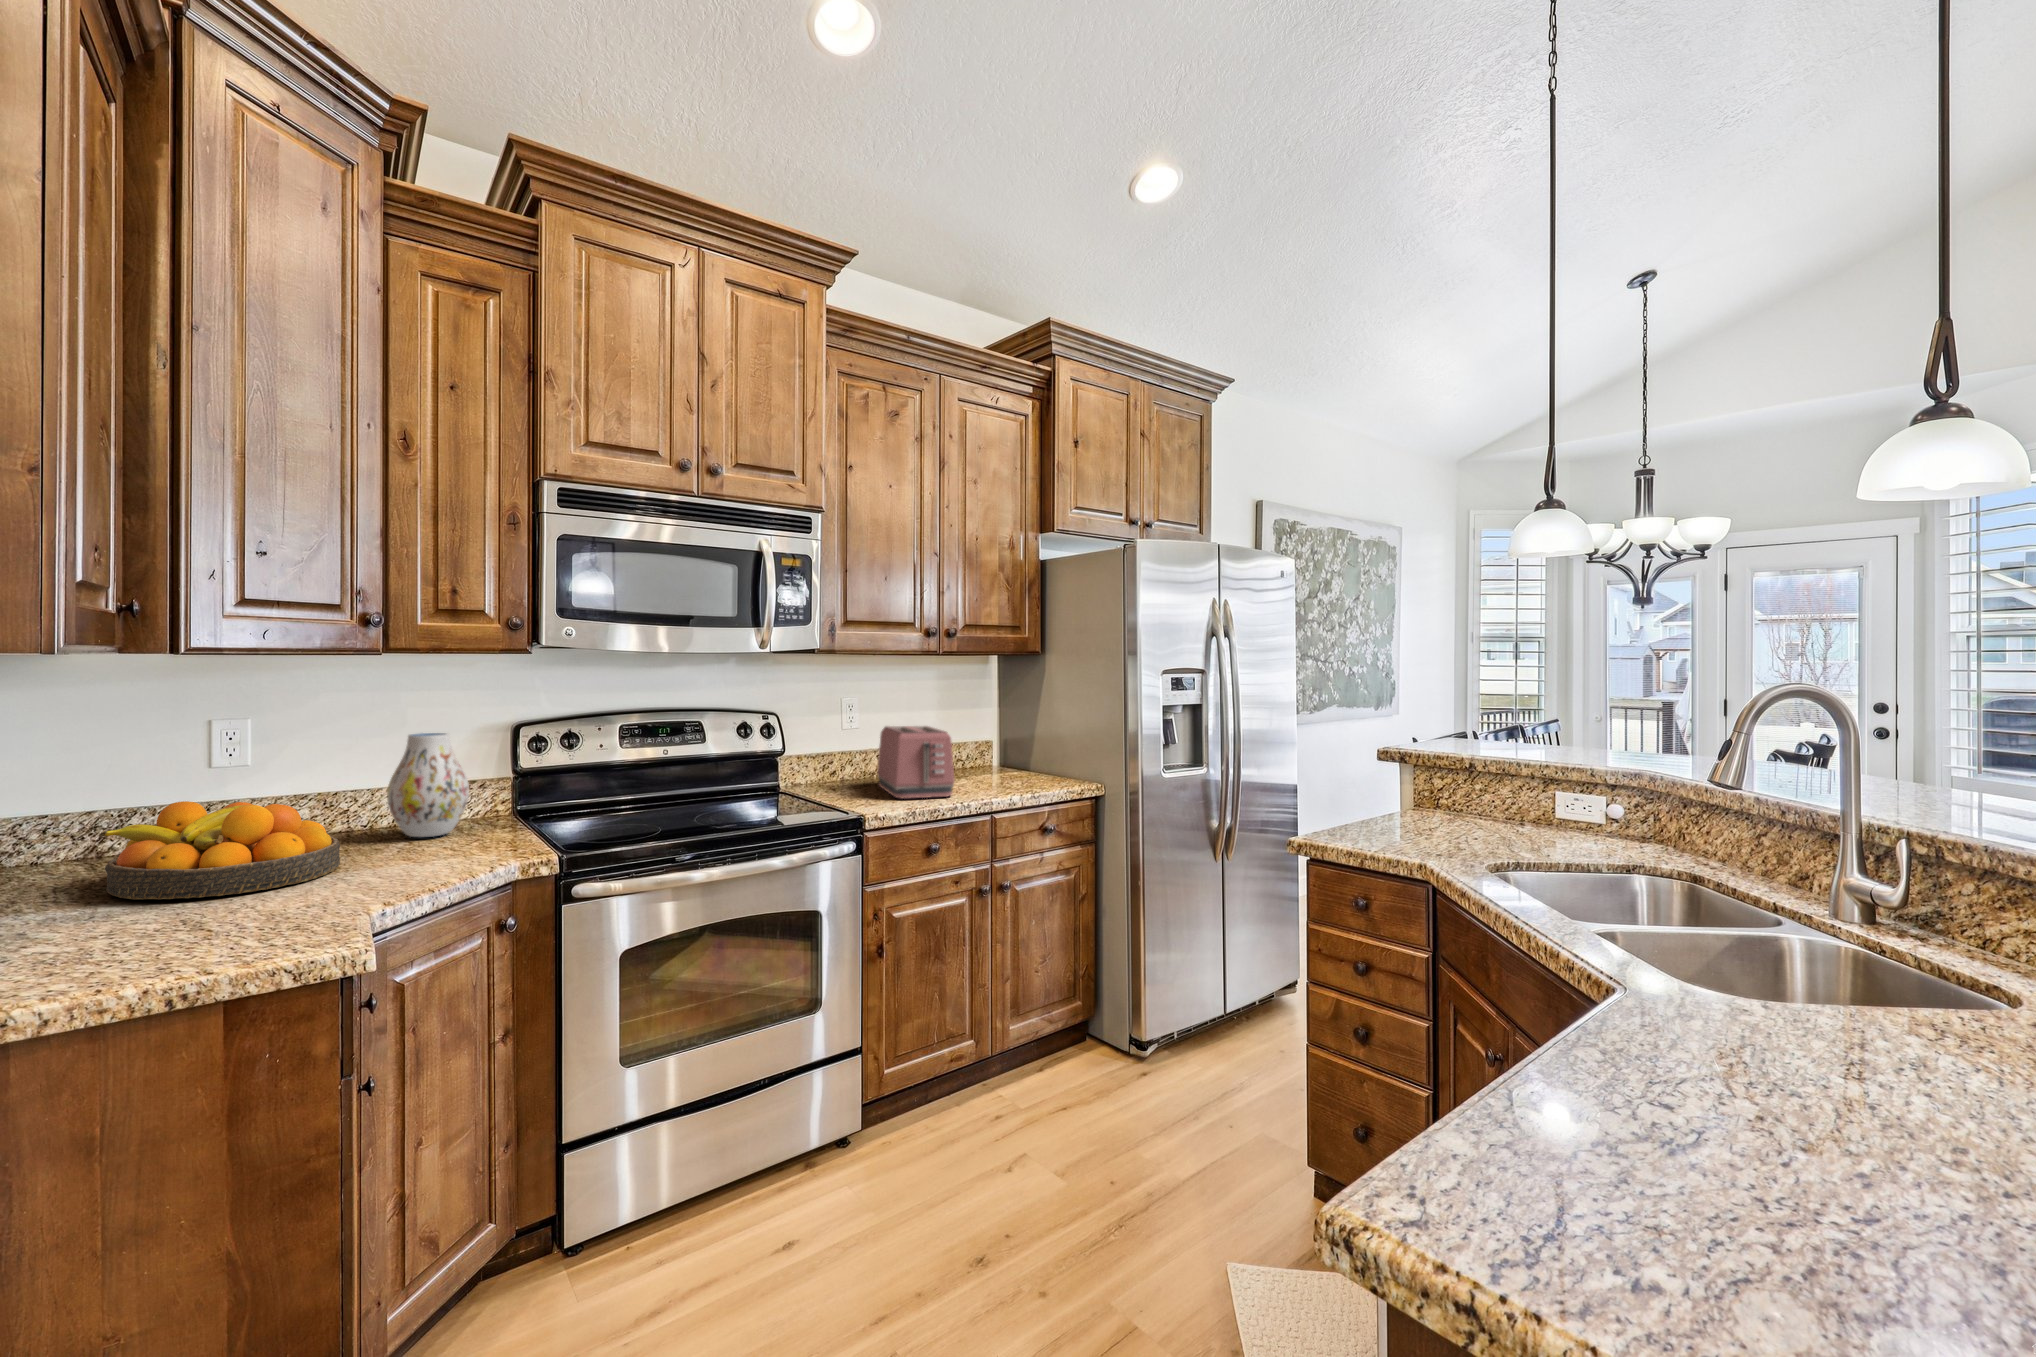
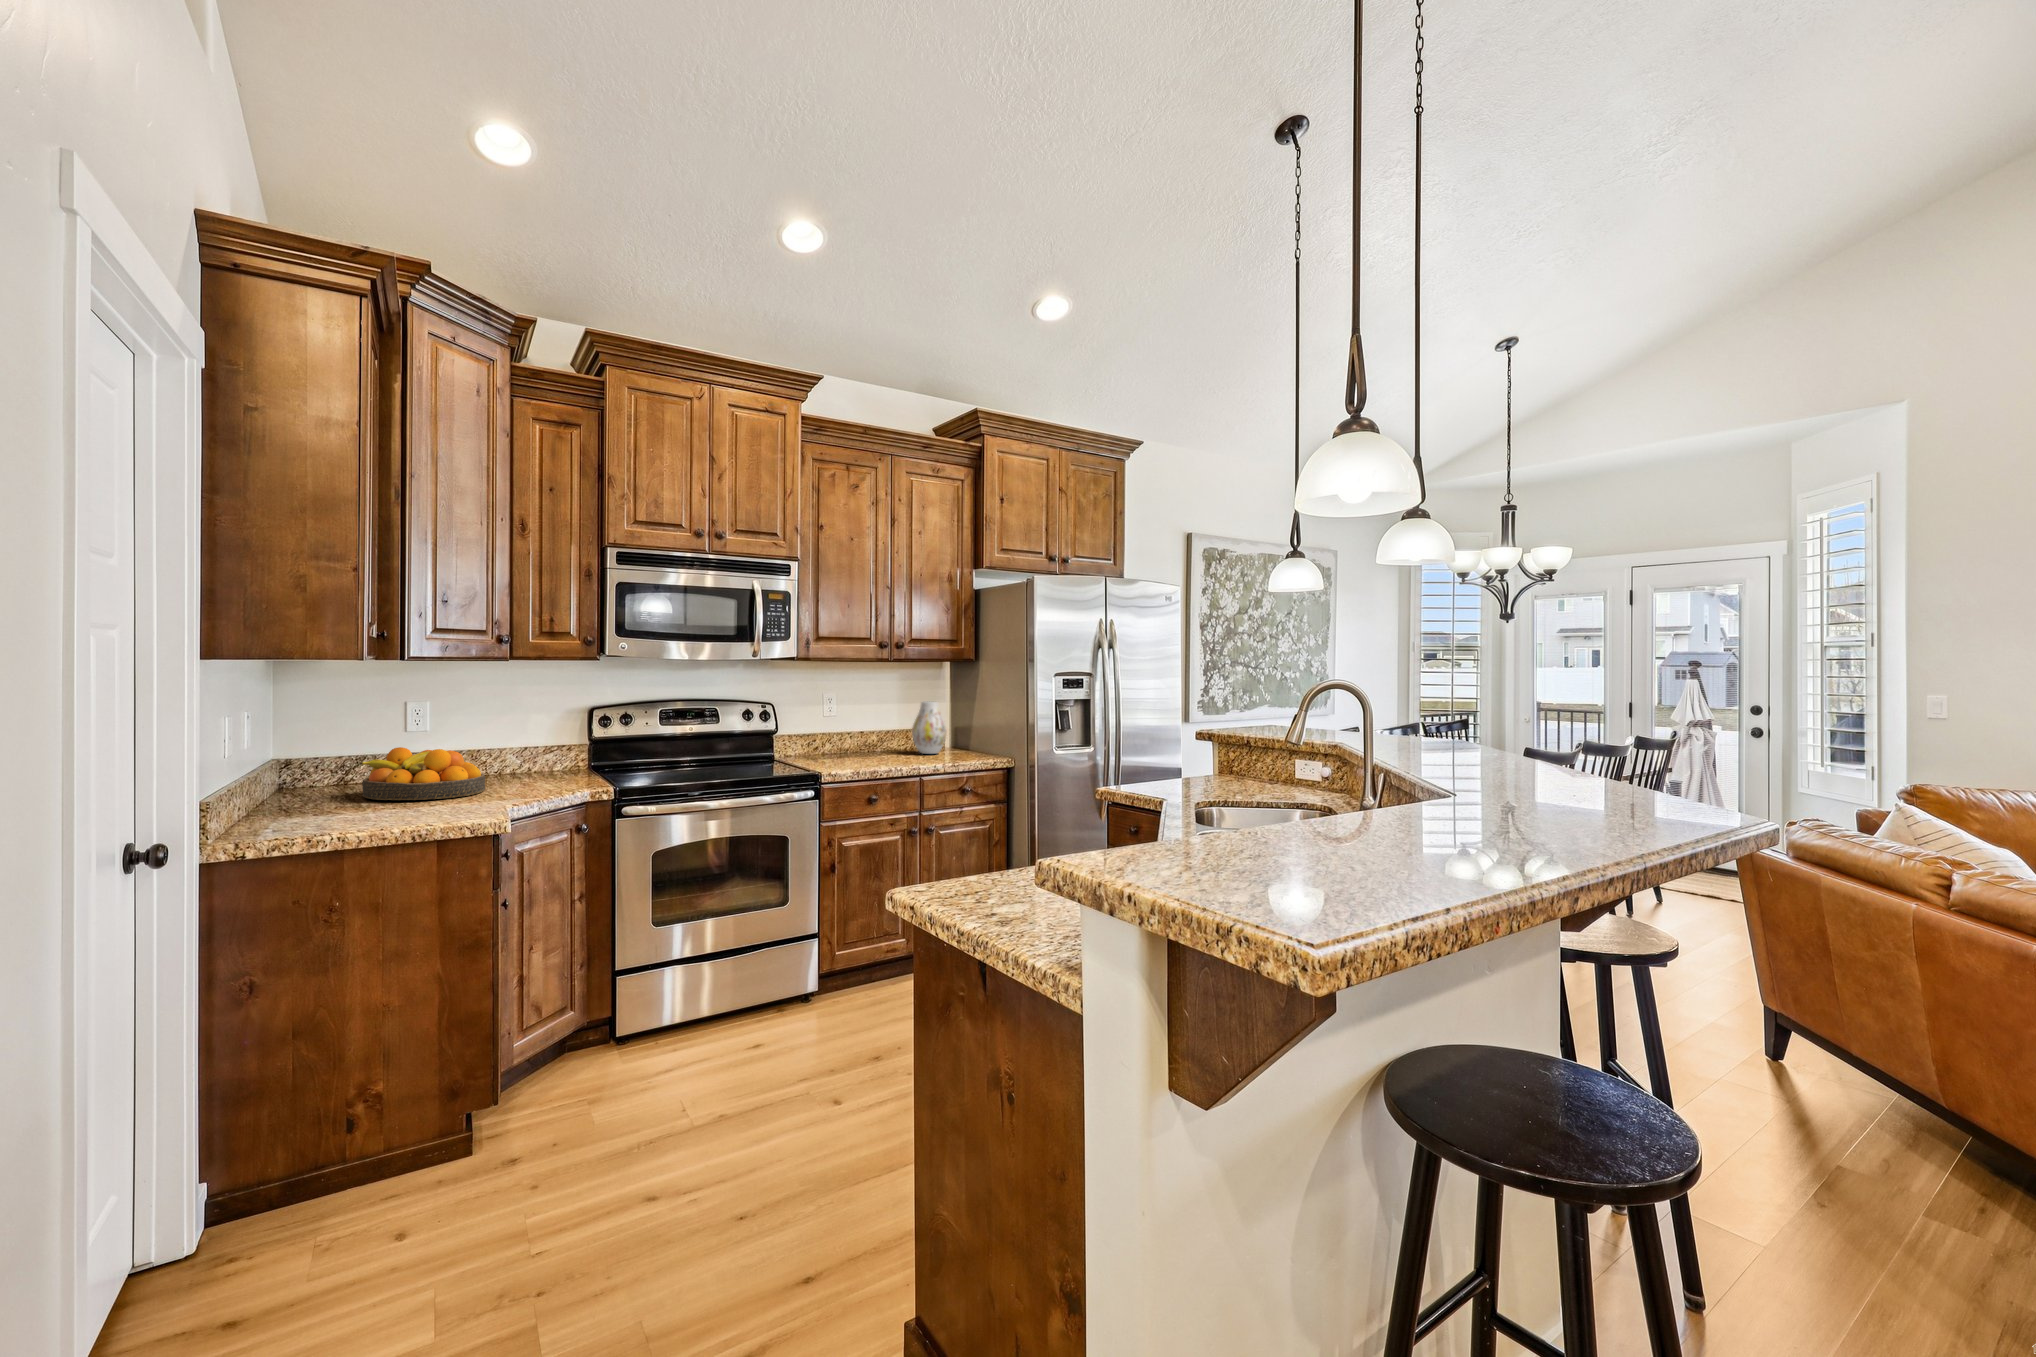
toaster: present [877,726,954,799] -> none [845,714,895,765]
vase: present [387,733,469,837] -> present [912,702,947,754]

